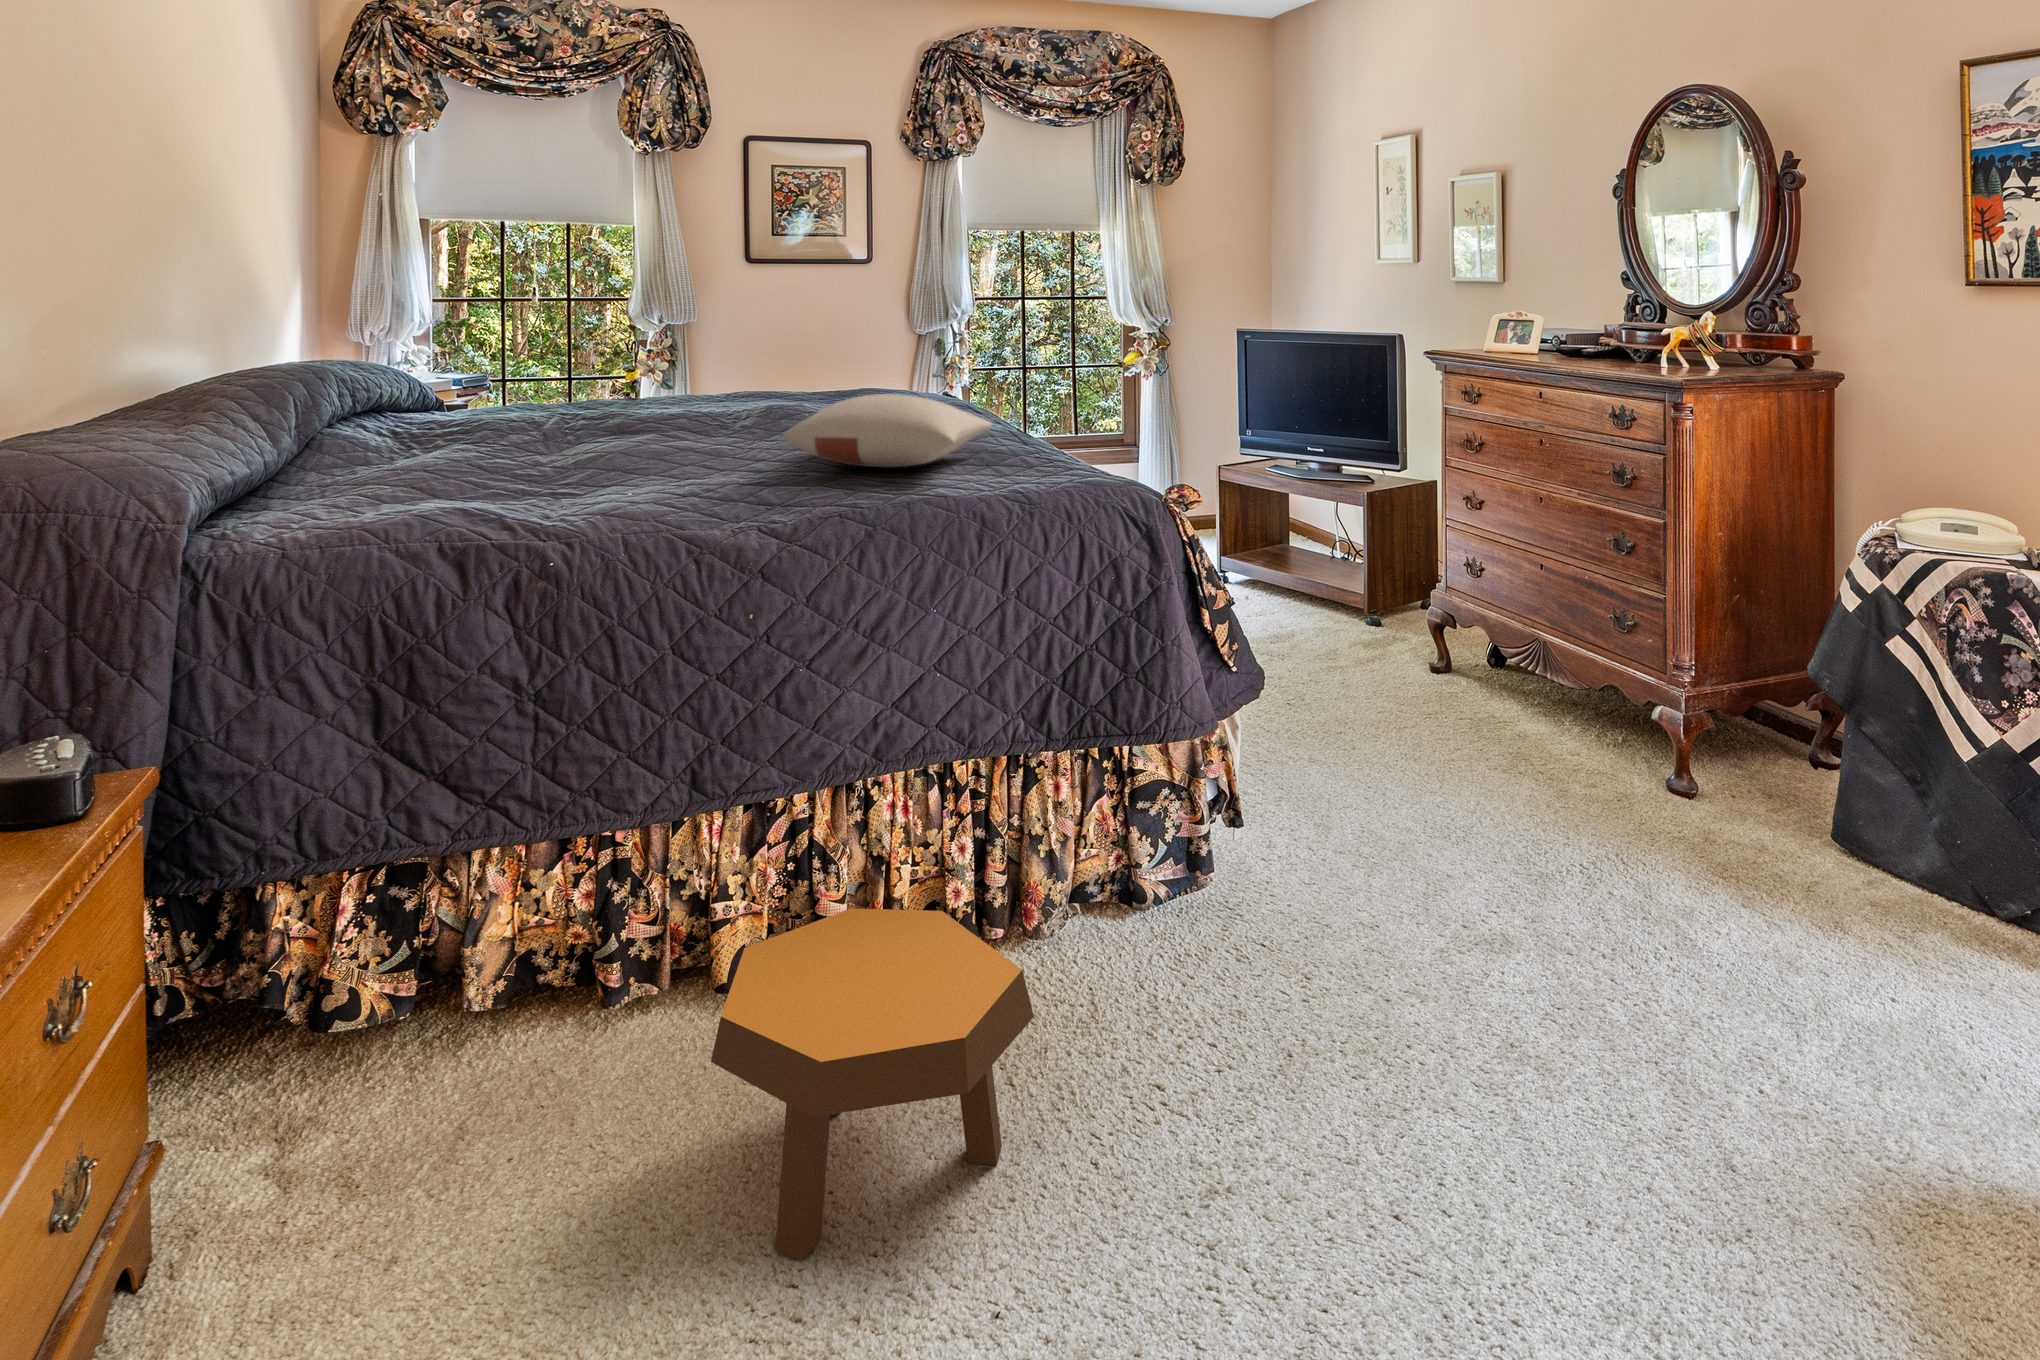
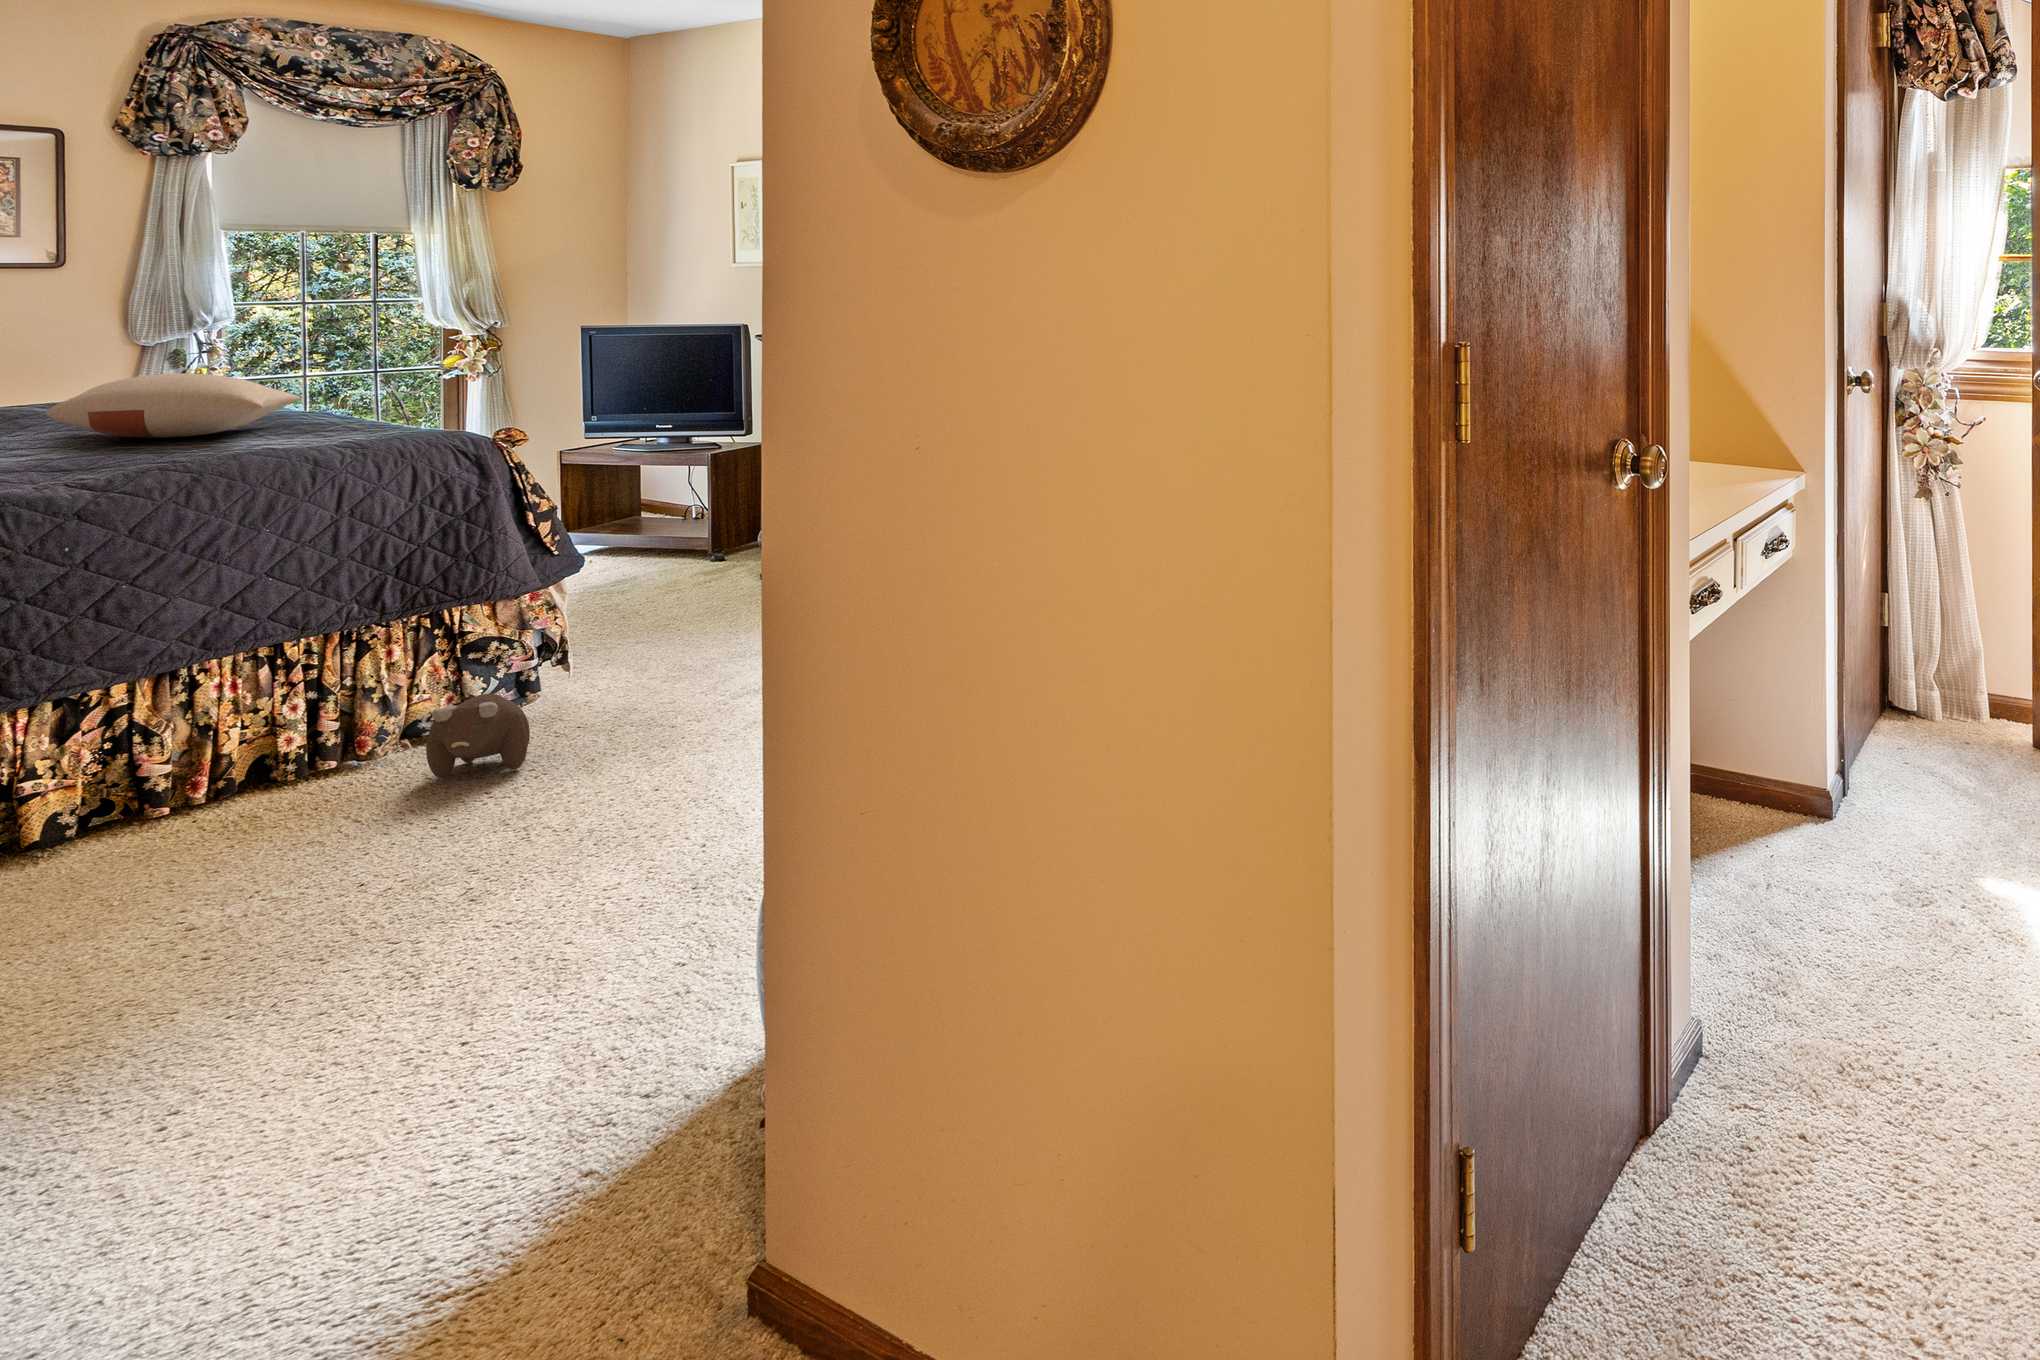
plush toy: none [1088,891,1203,1022] -> present [426,693,530,778]
footstool: present [711,908,1034,1260] -> none [80,717,381,918]

